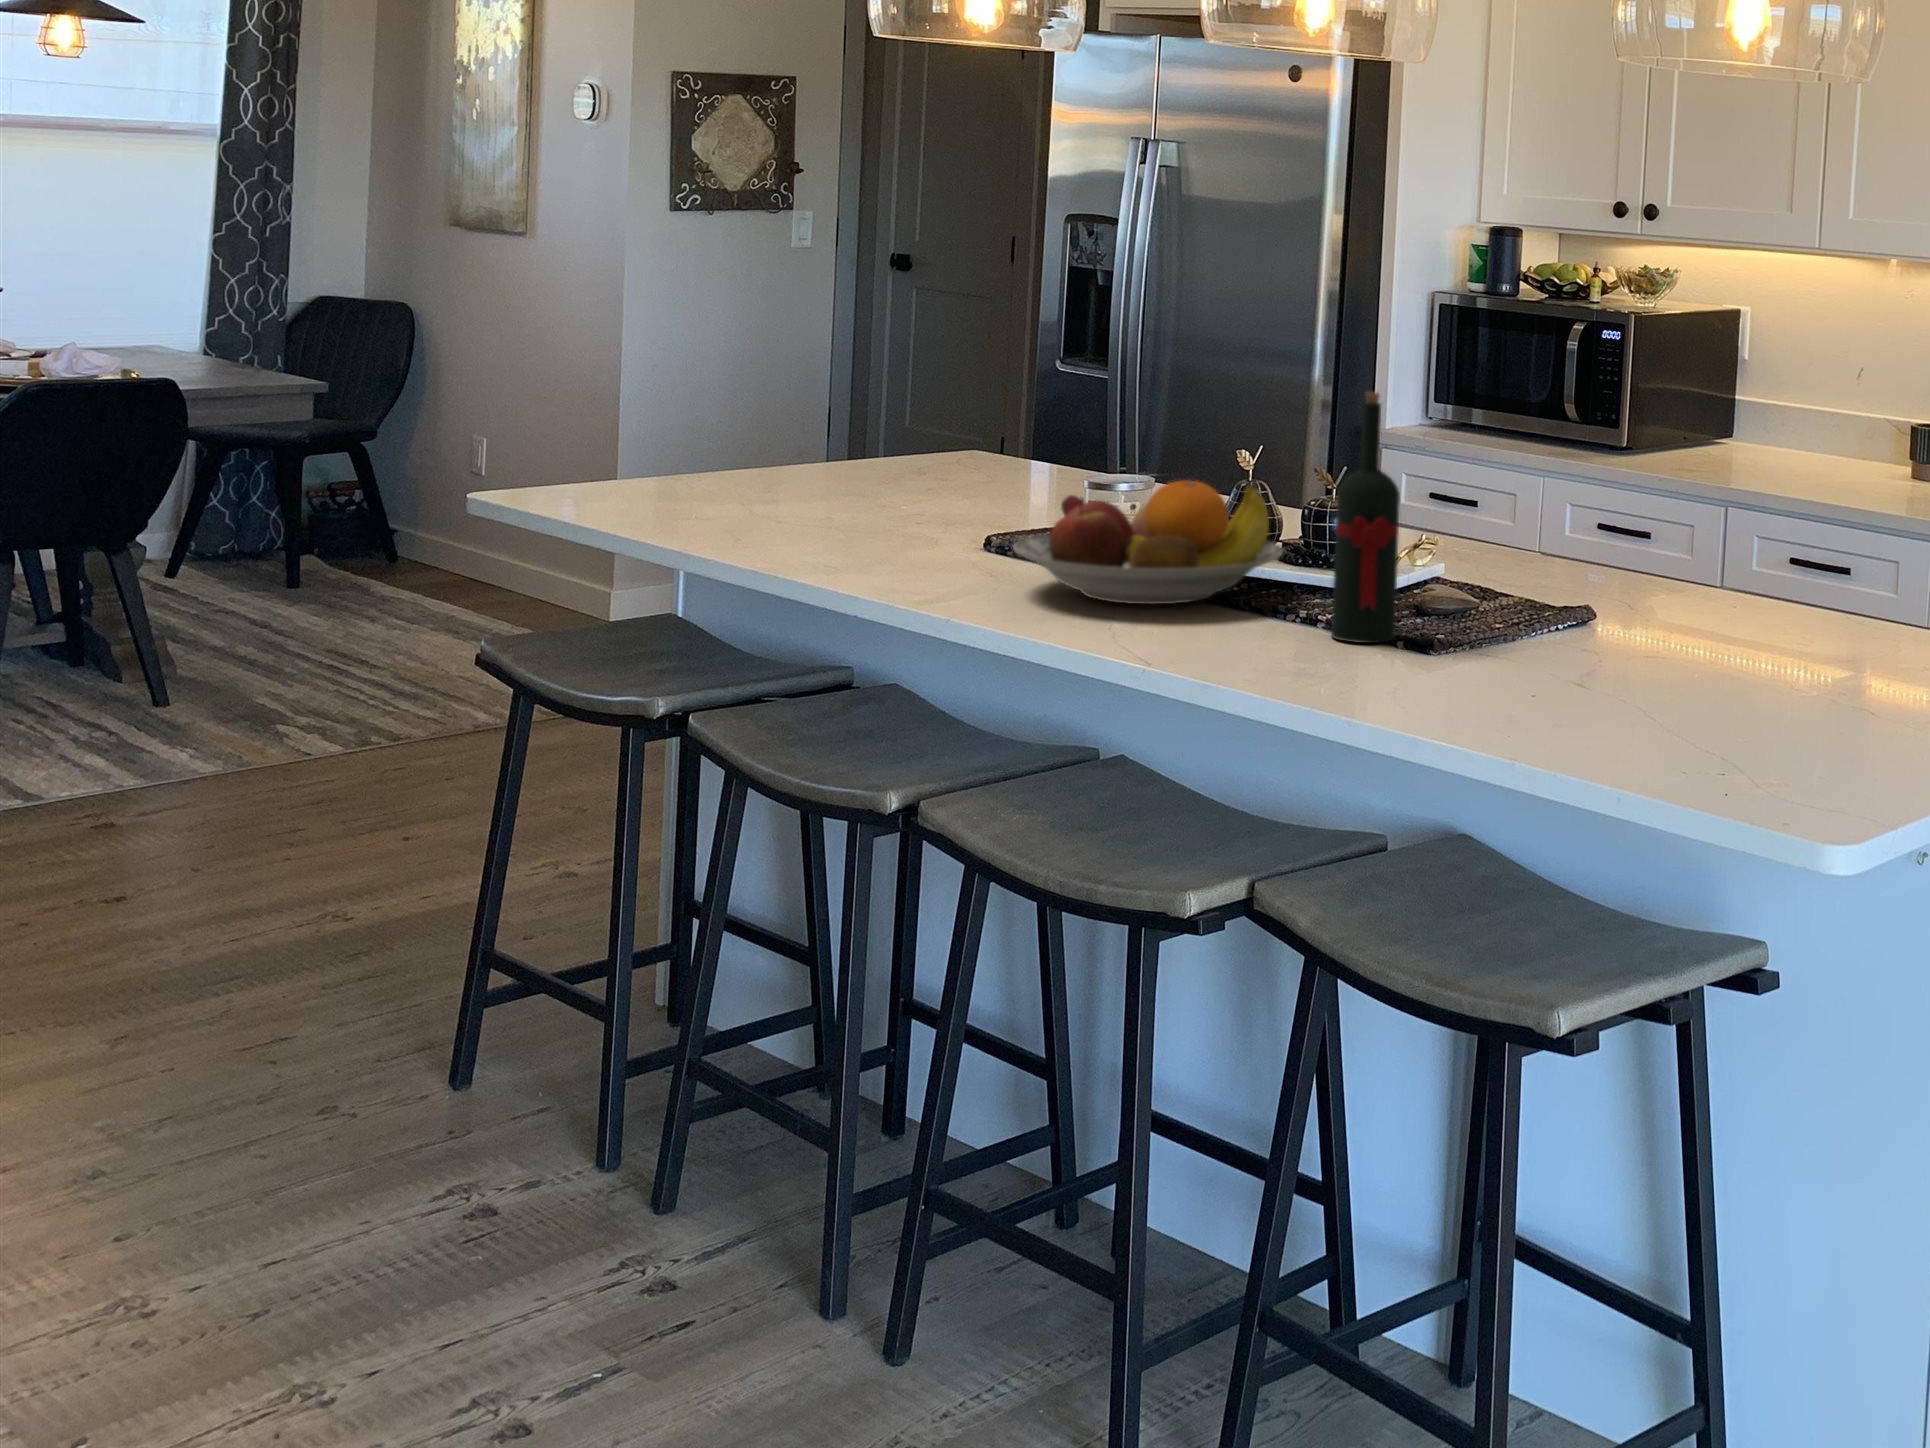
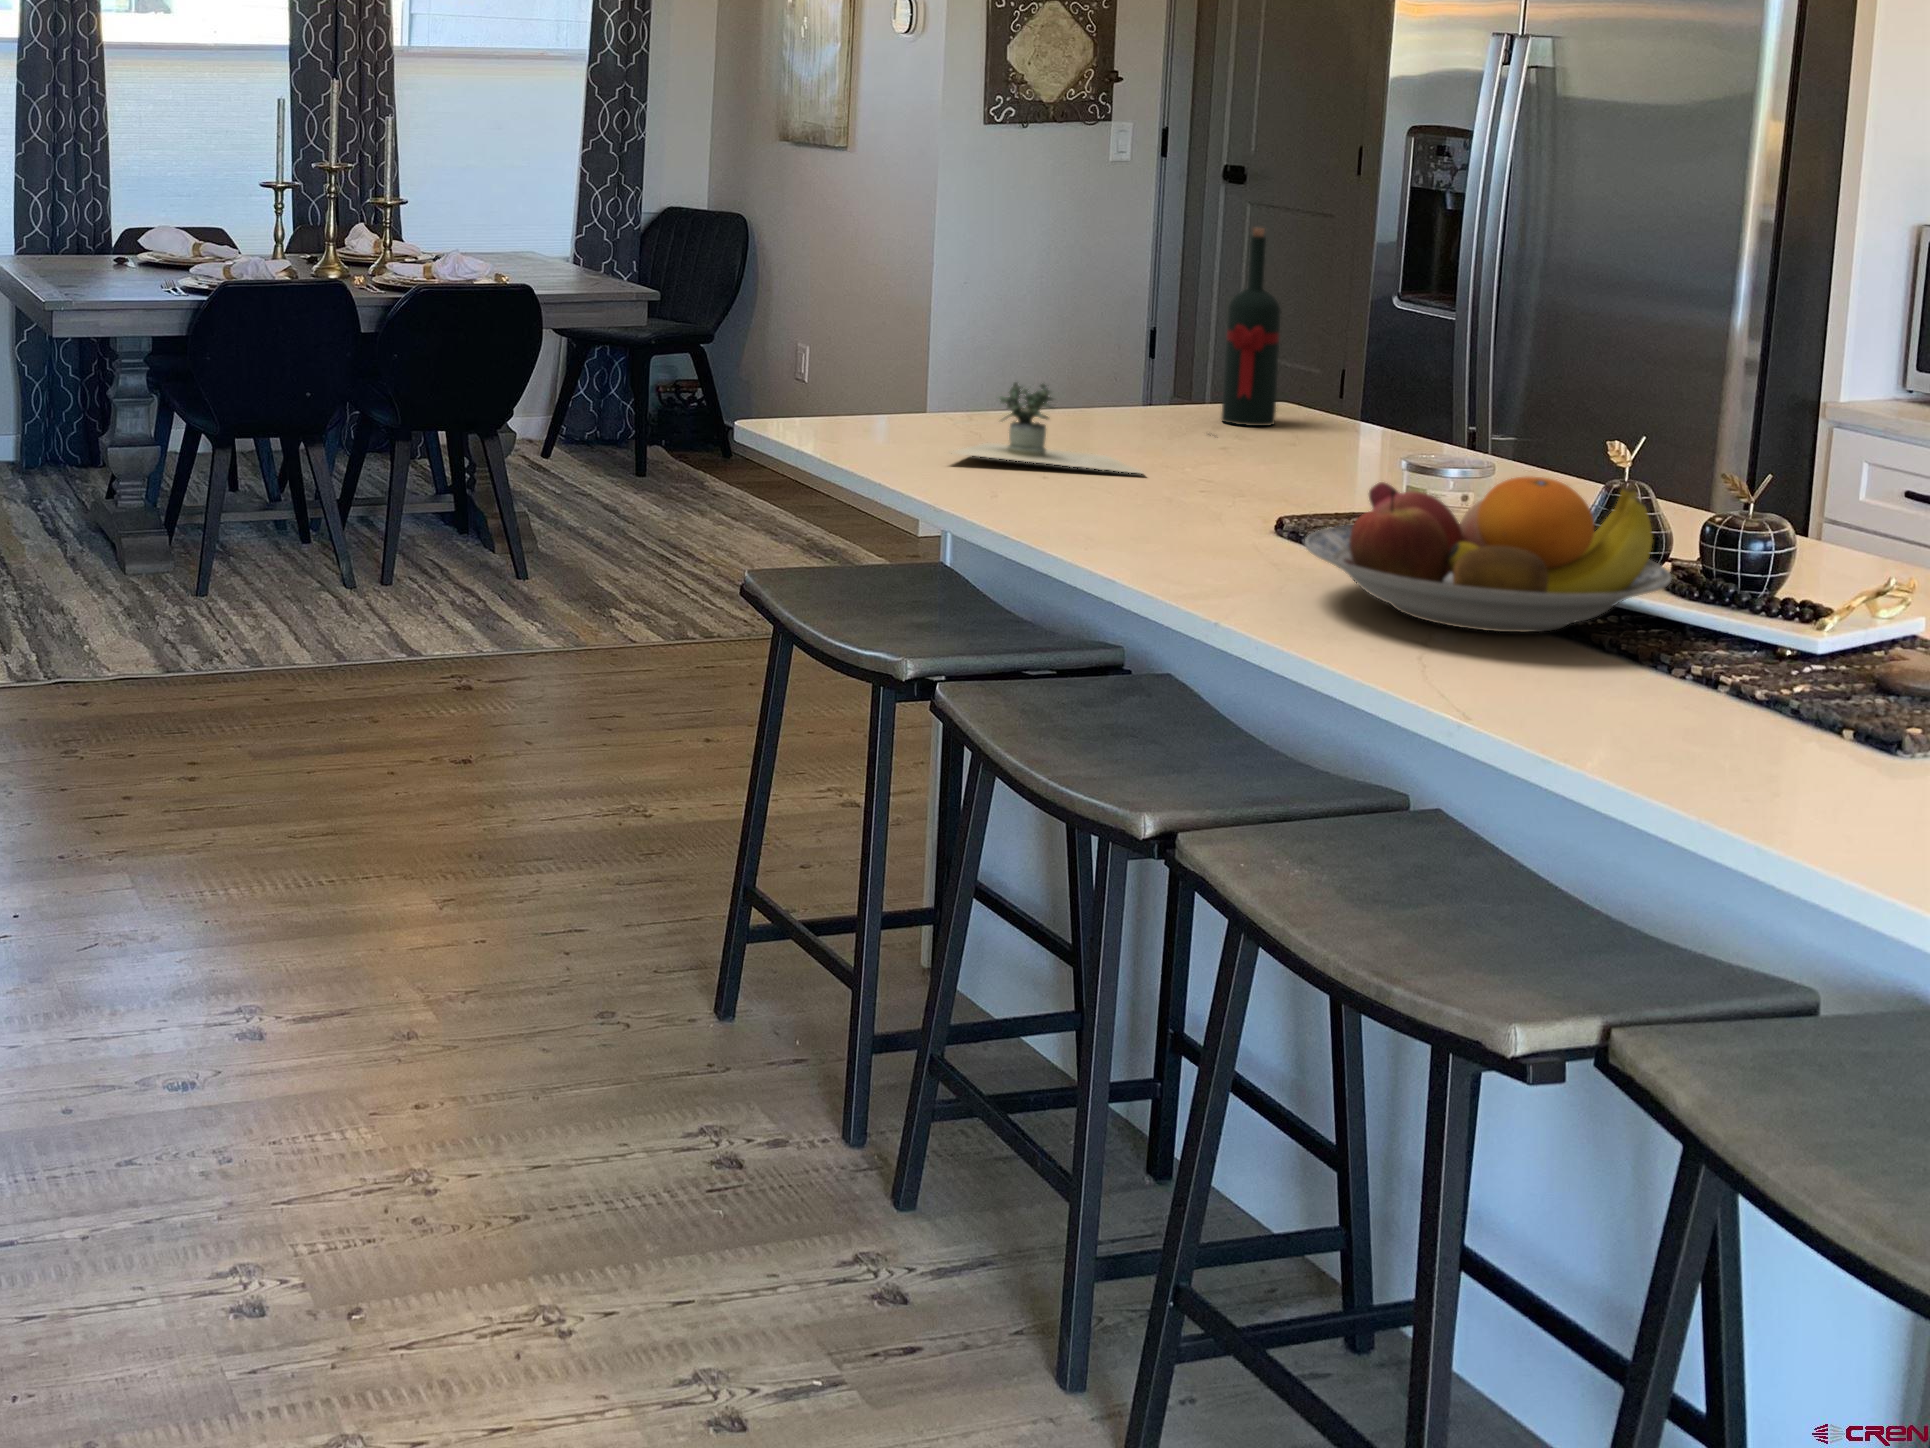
wine bottle: present [1331,392,1400,643] -> present [1222,228,1280,426]
potted plant: none [682,435,930,513] -> present [951,382,1143,473]

